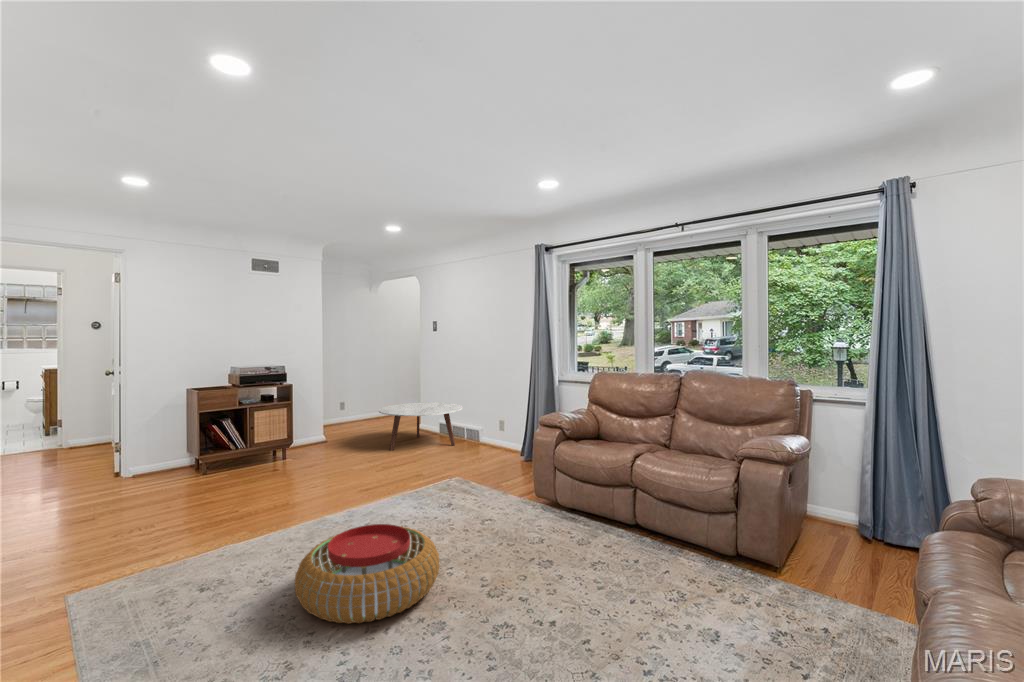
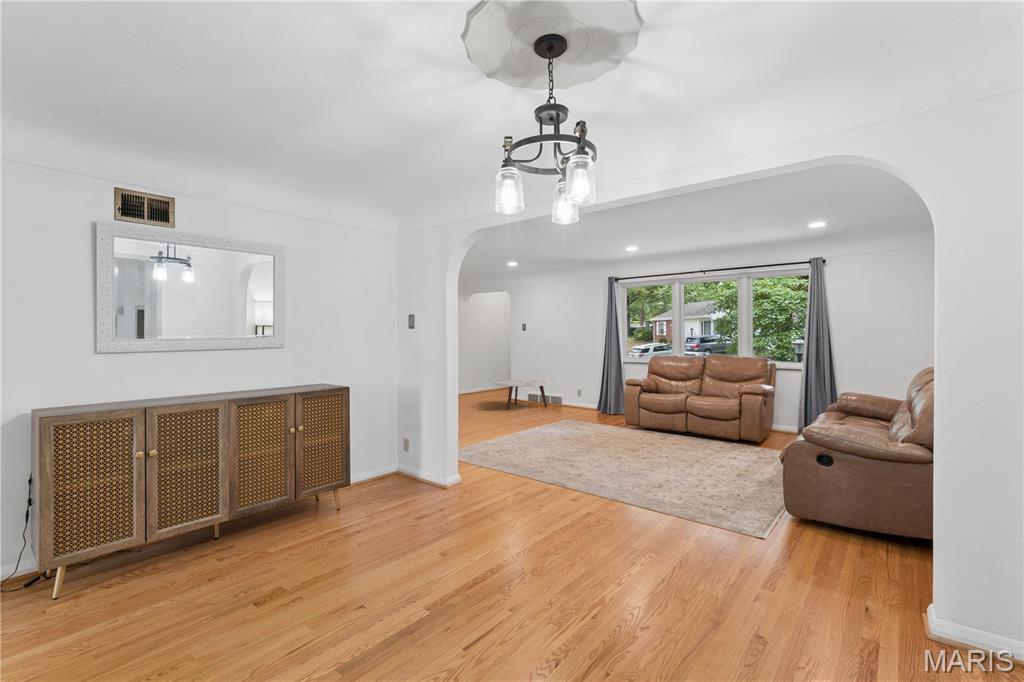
pouf: present [295,524,440,624] -> none [546,426,609,459]

